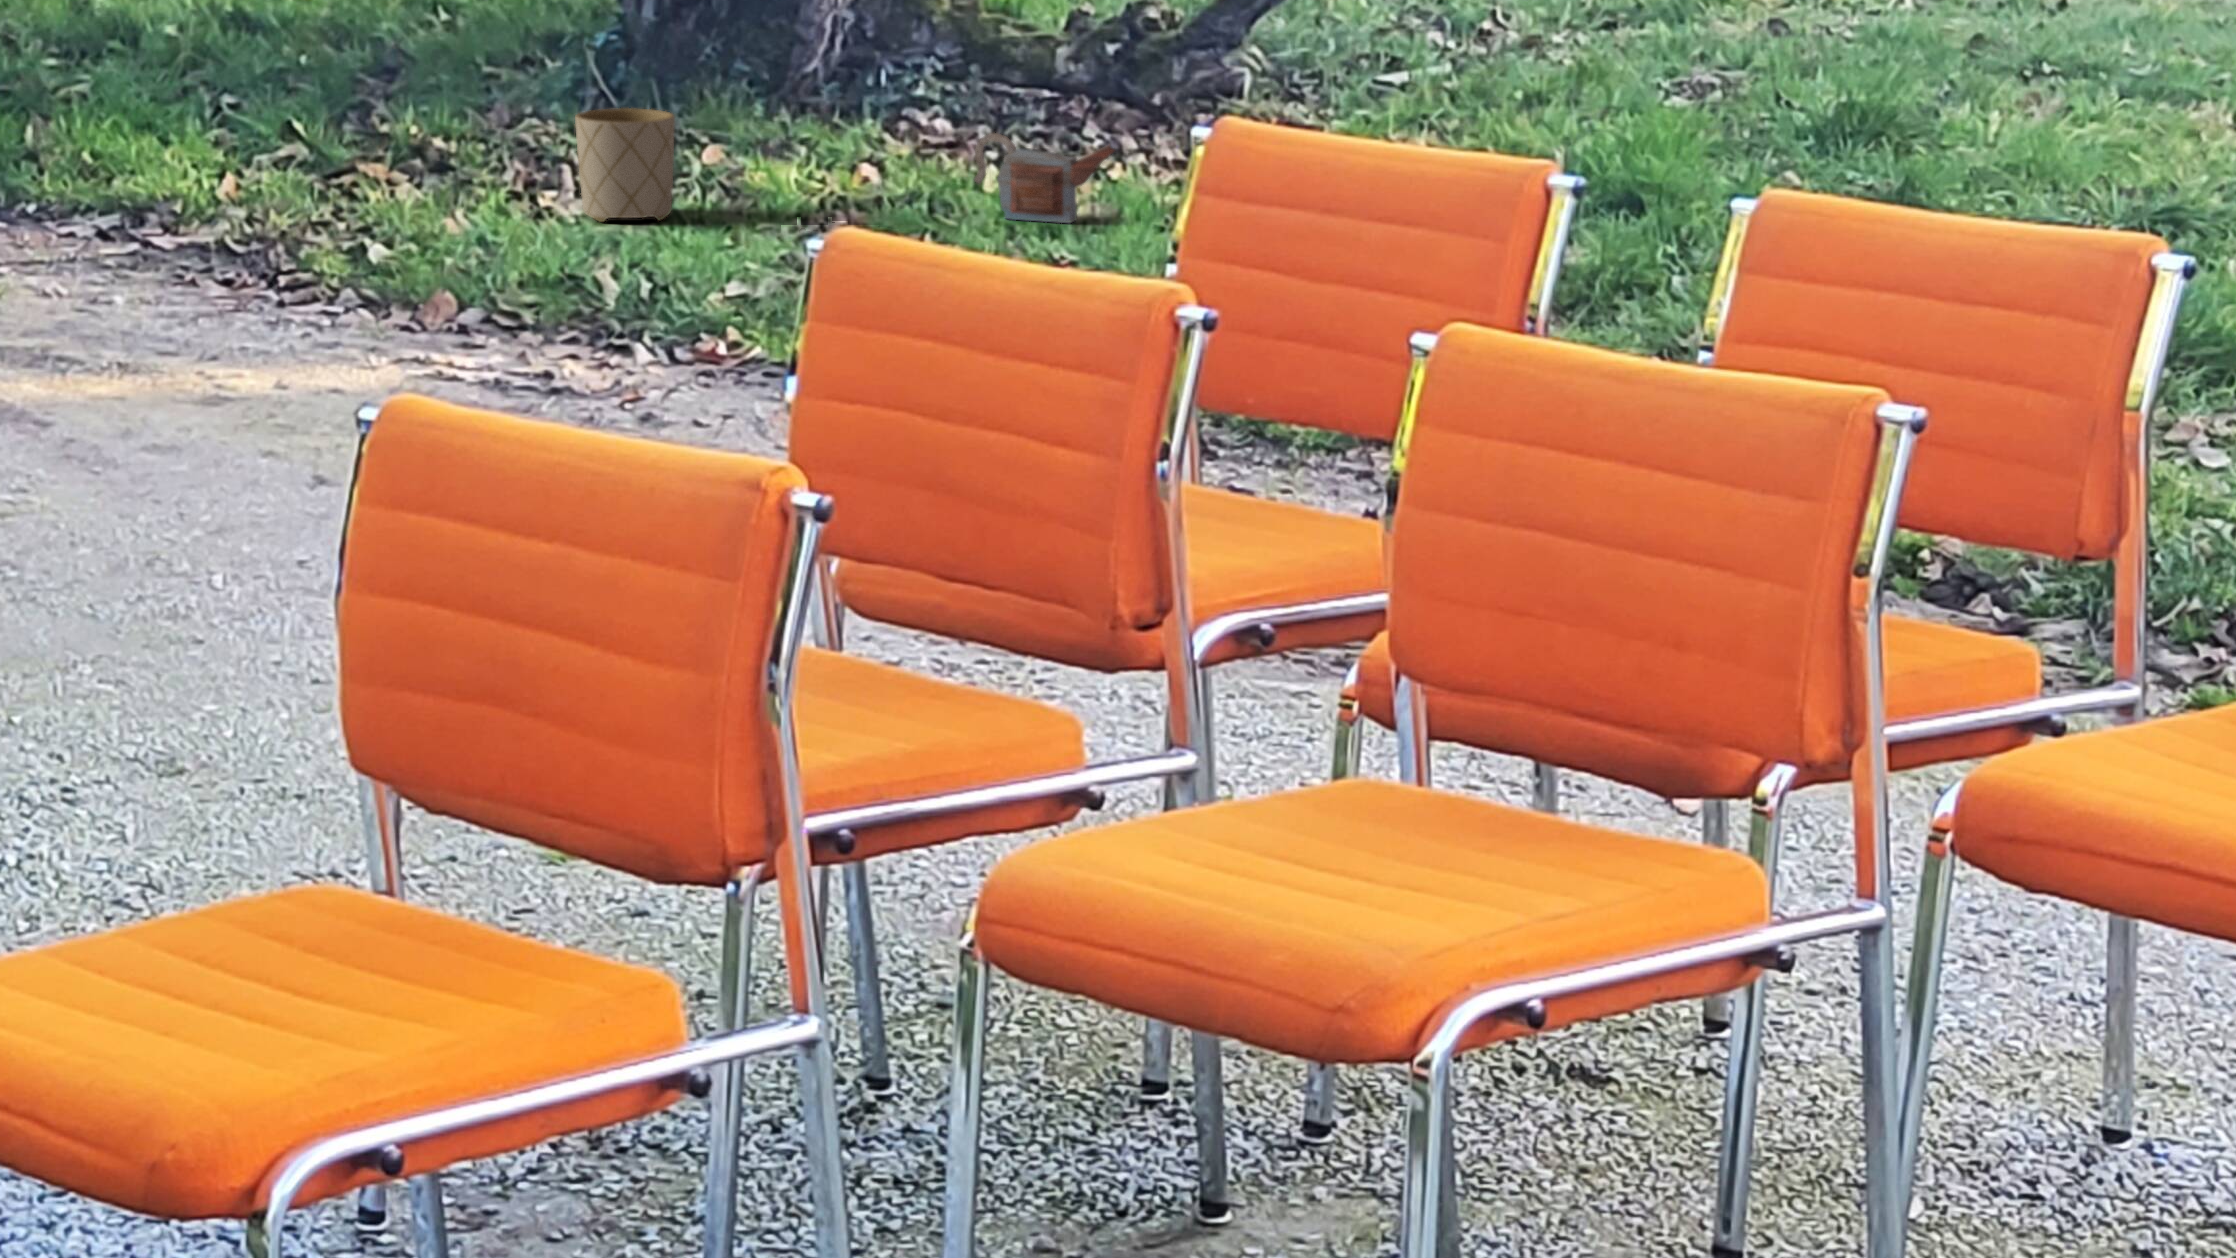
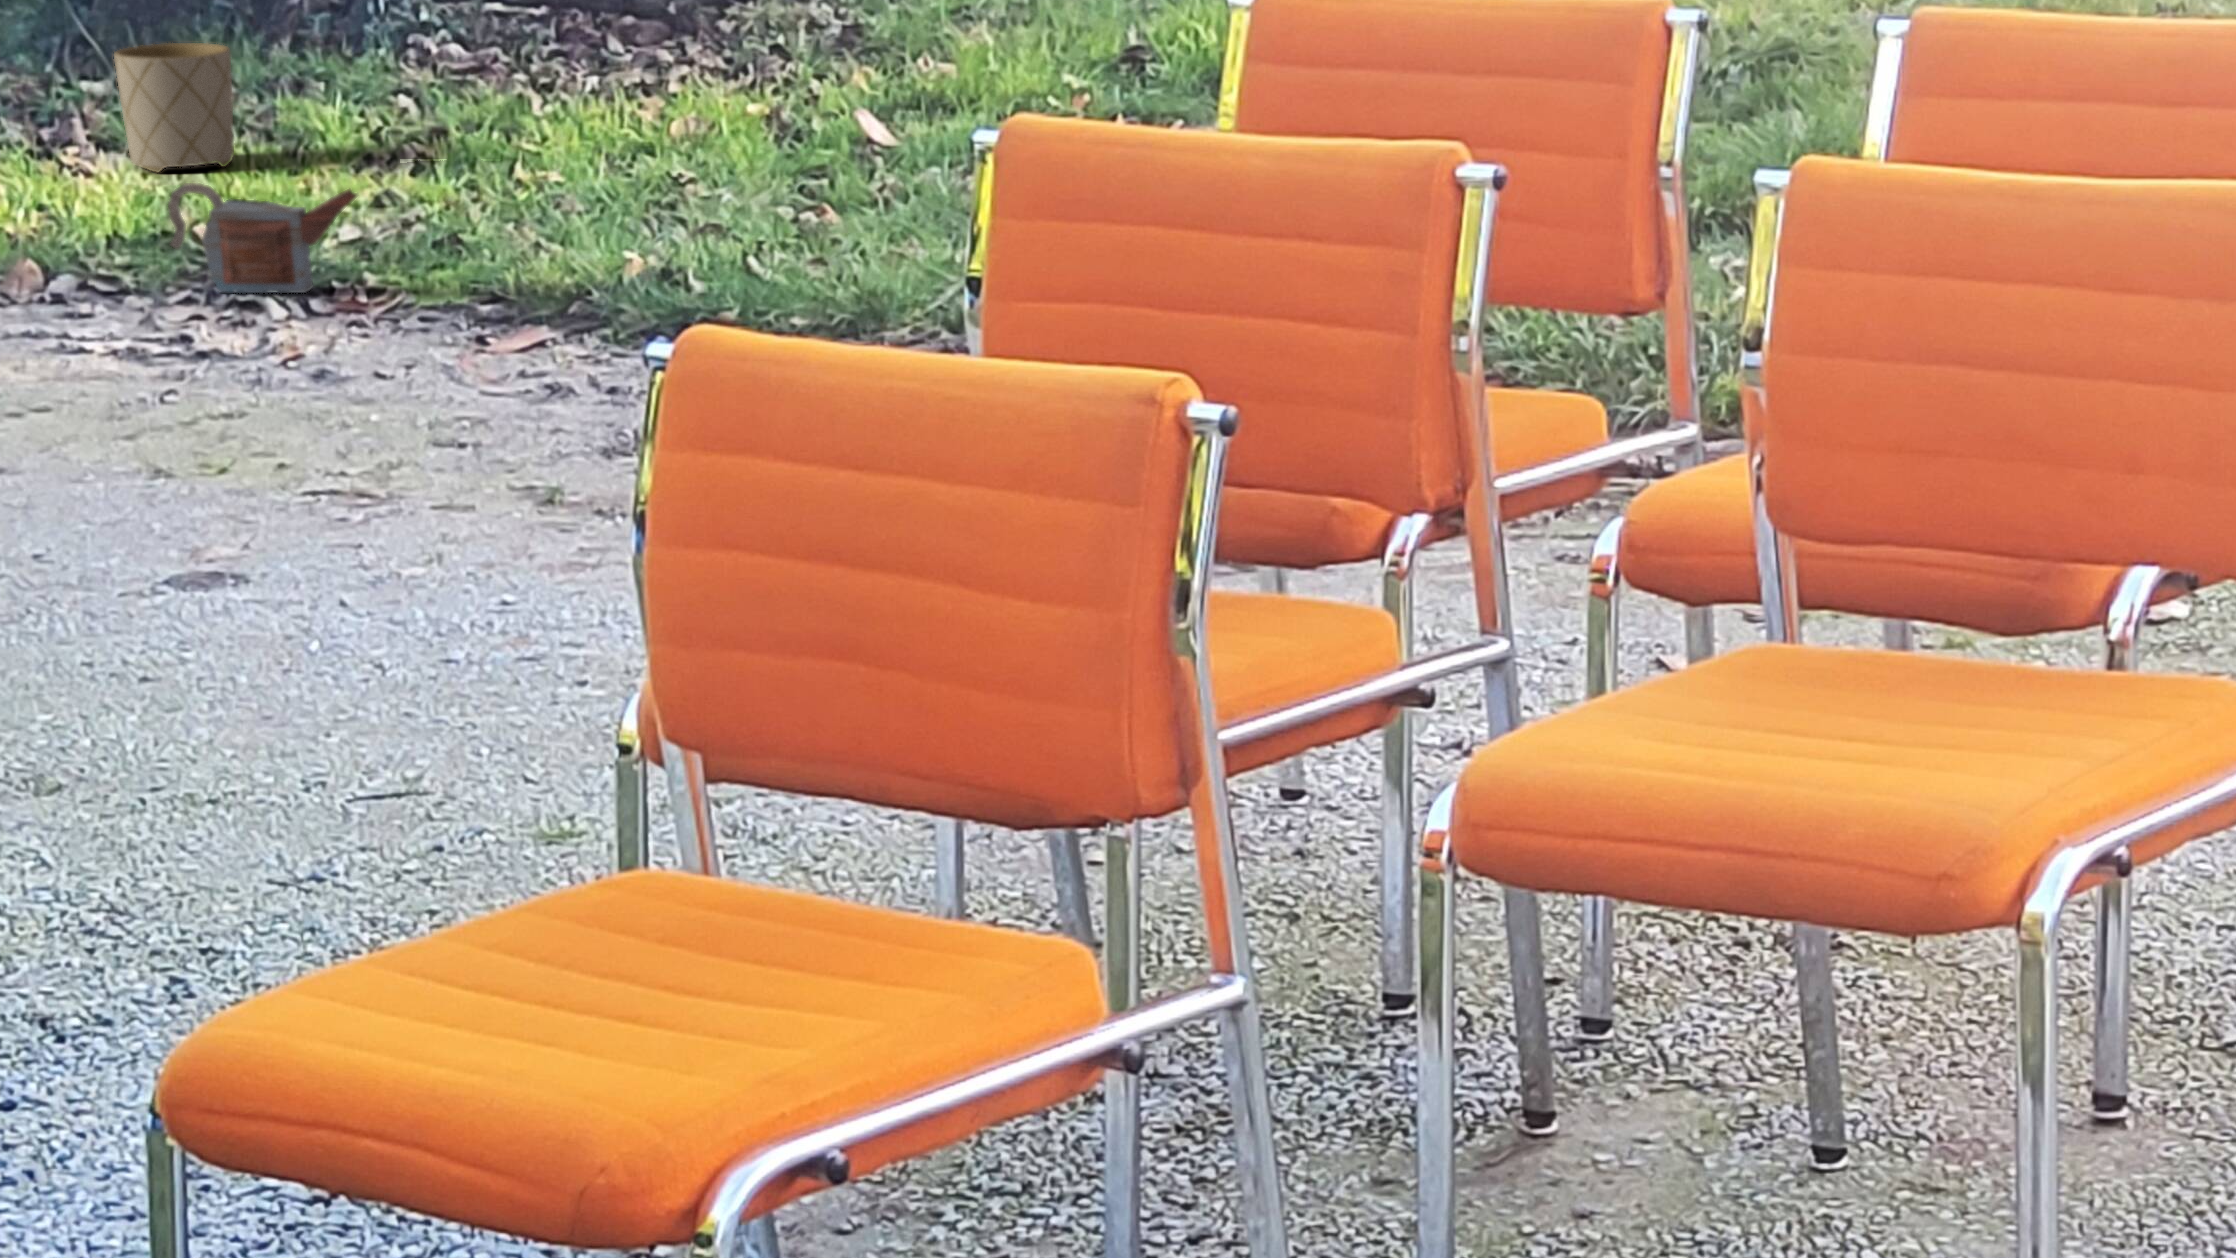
watering can: present [974,133,1115,223] -> present [168,183,357,293]

